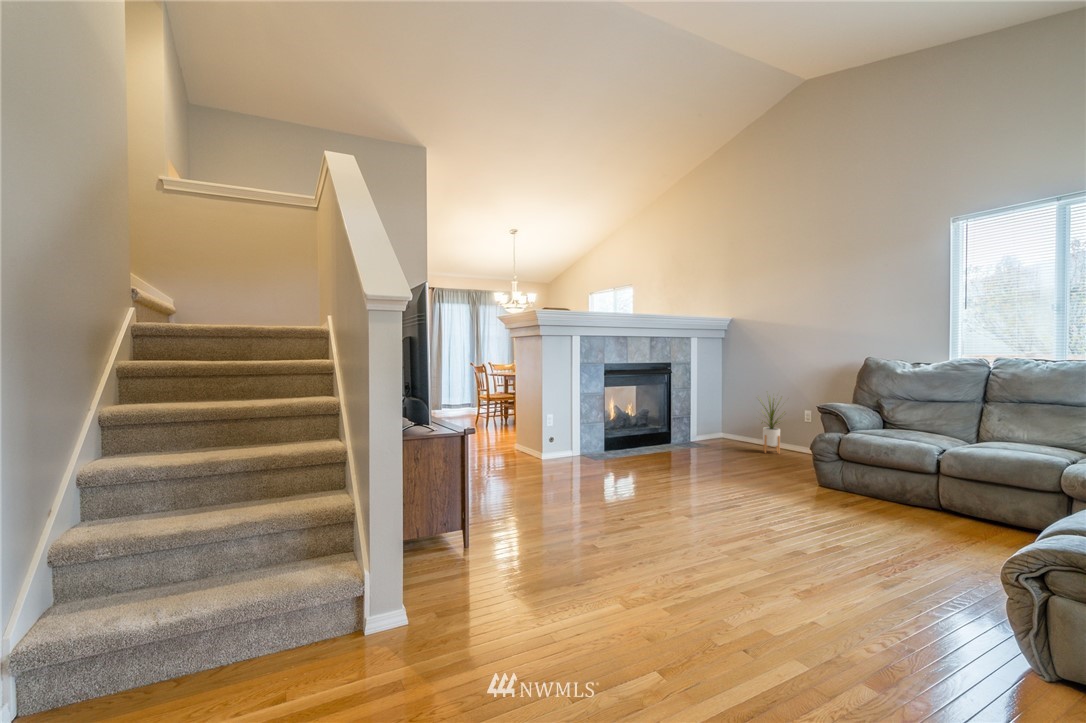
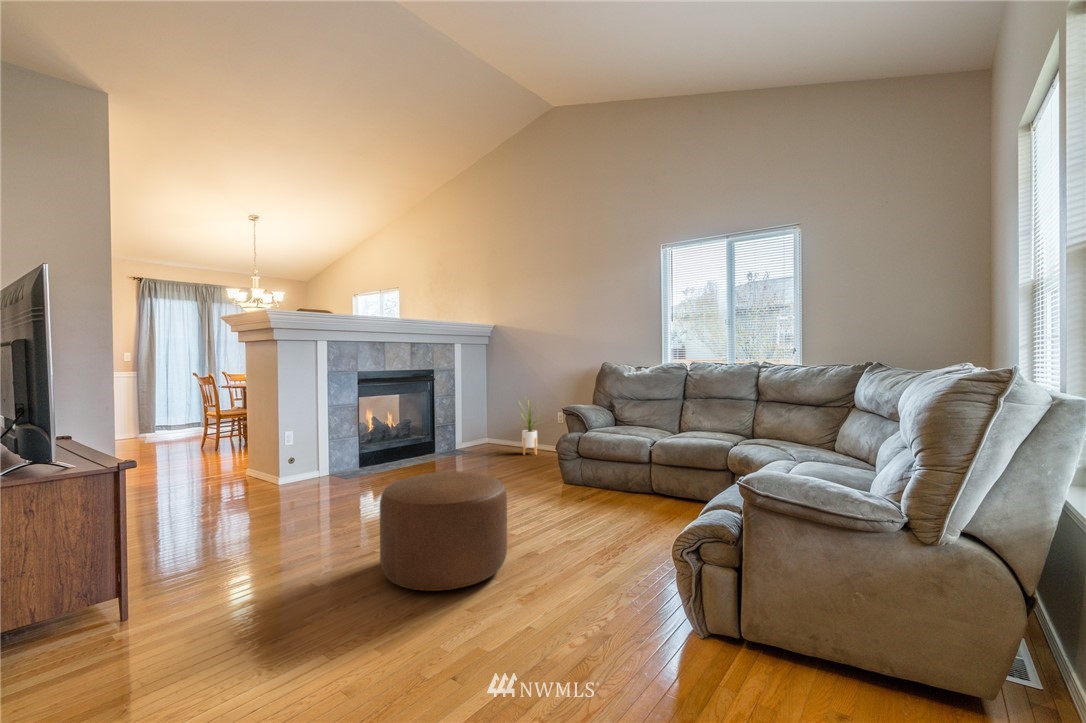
ottoman: none [651,461,775,570] -> present [380,471,507,591]

